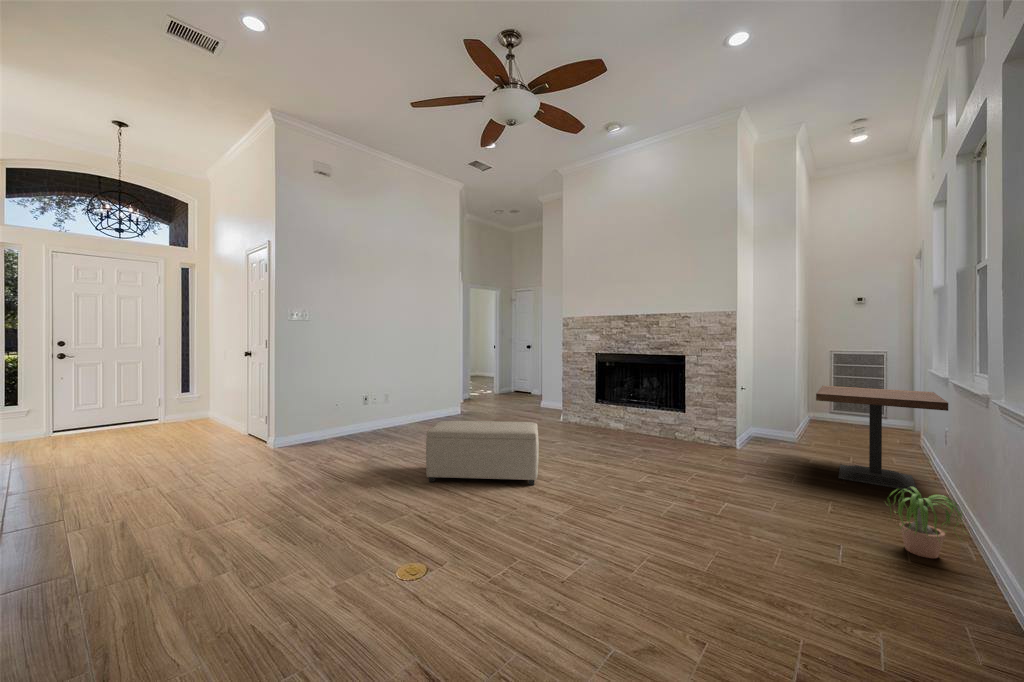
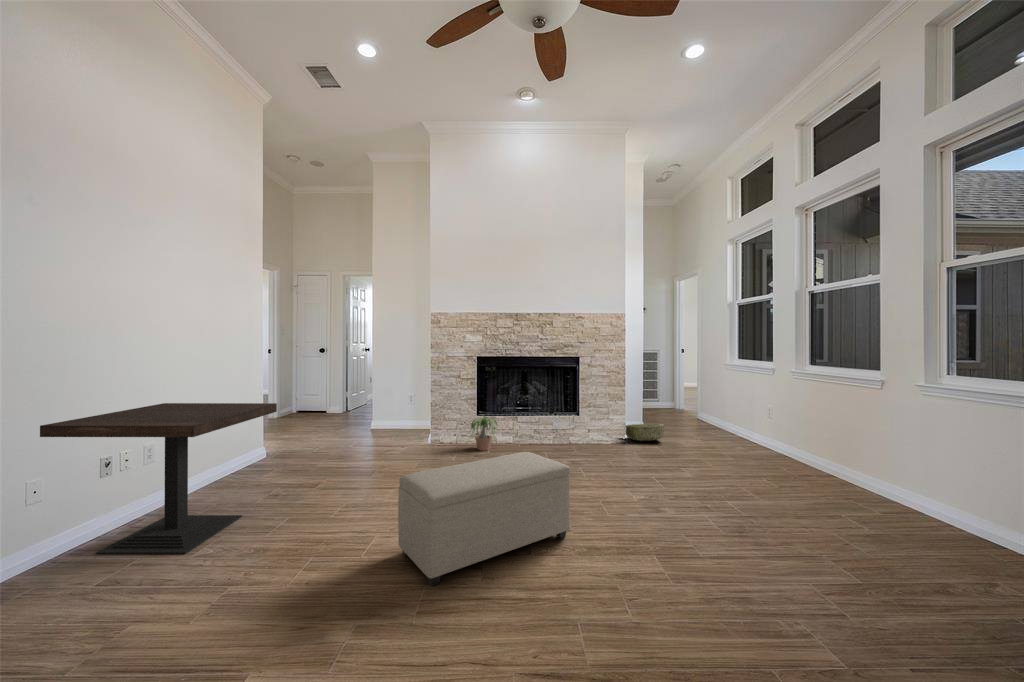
side table: present [816,386,948,491] -> present [40,403,277,554]
woven basket: none [743,430,793,452] -> present [625,424,665,441]
potted plant: present [888,487,962,558] -> present [471,417,498,451]

